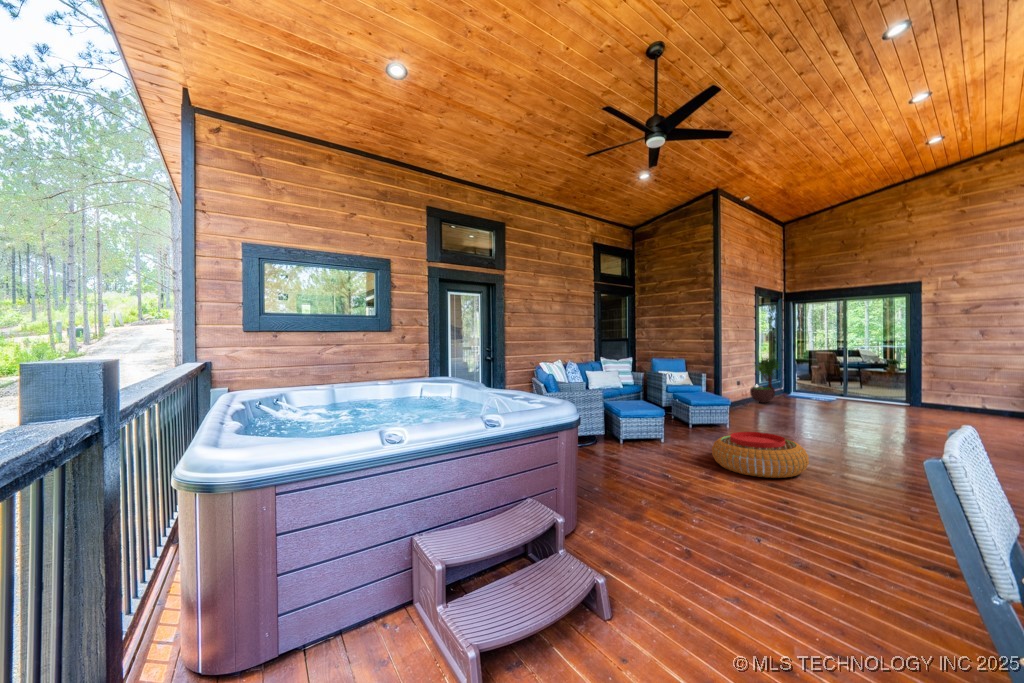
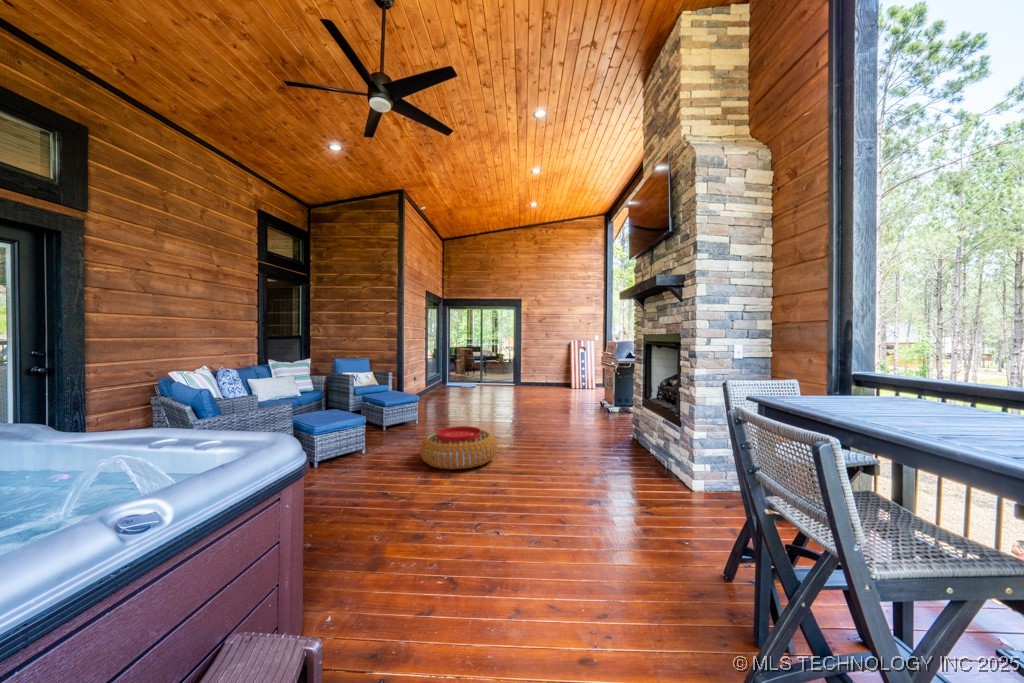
potted tree: present [750,359,779,403] -> none [422,352,447,398]

